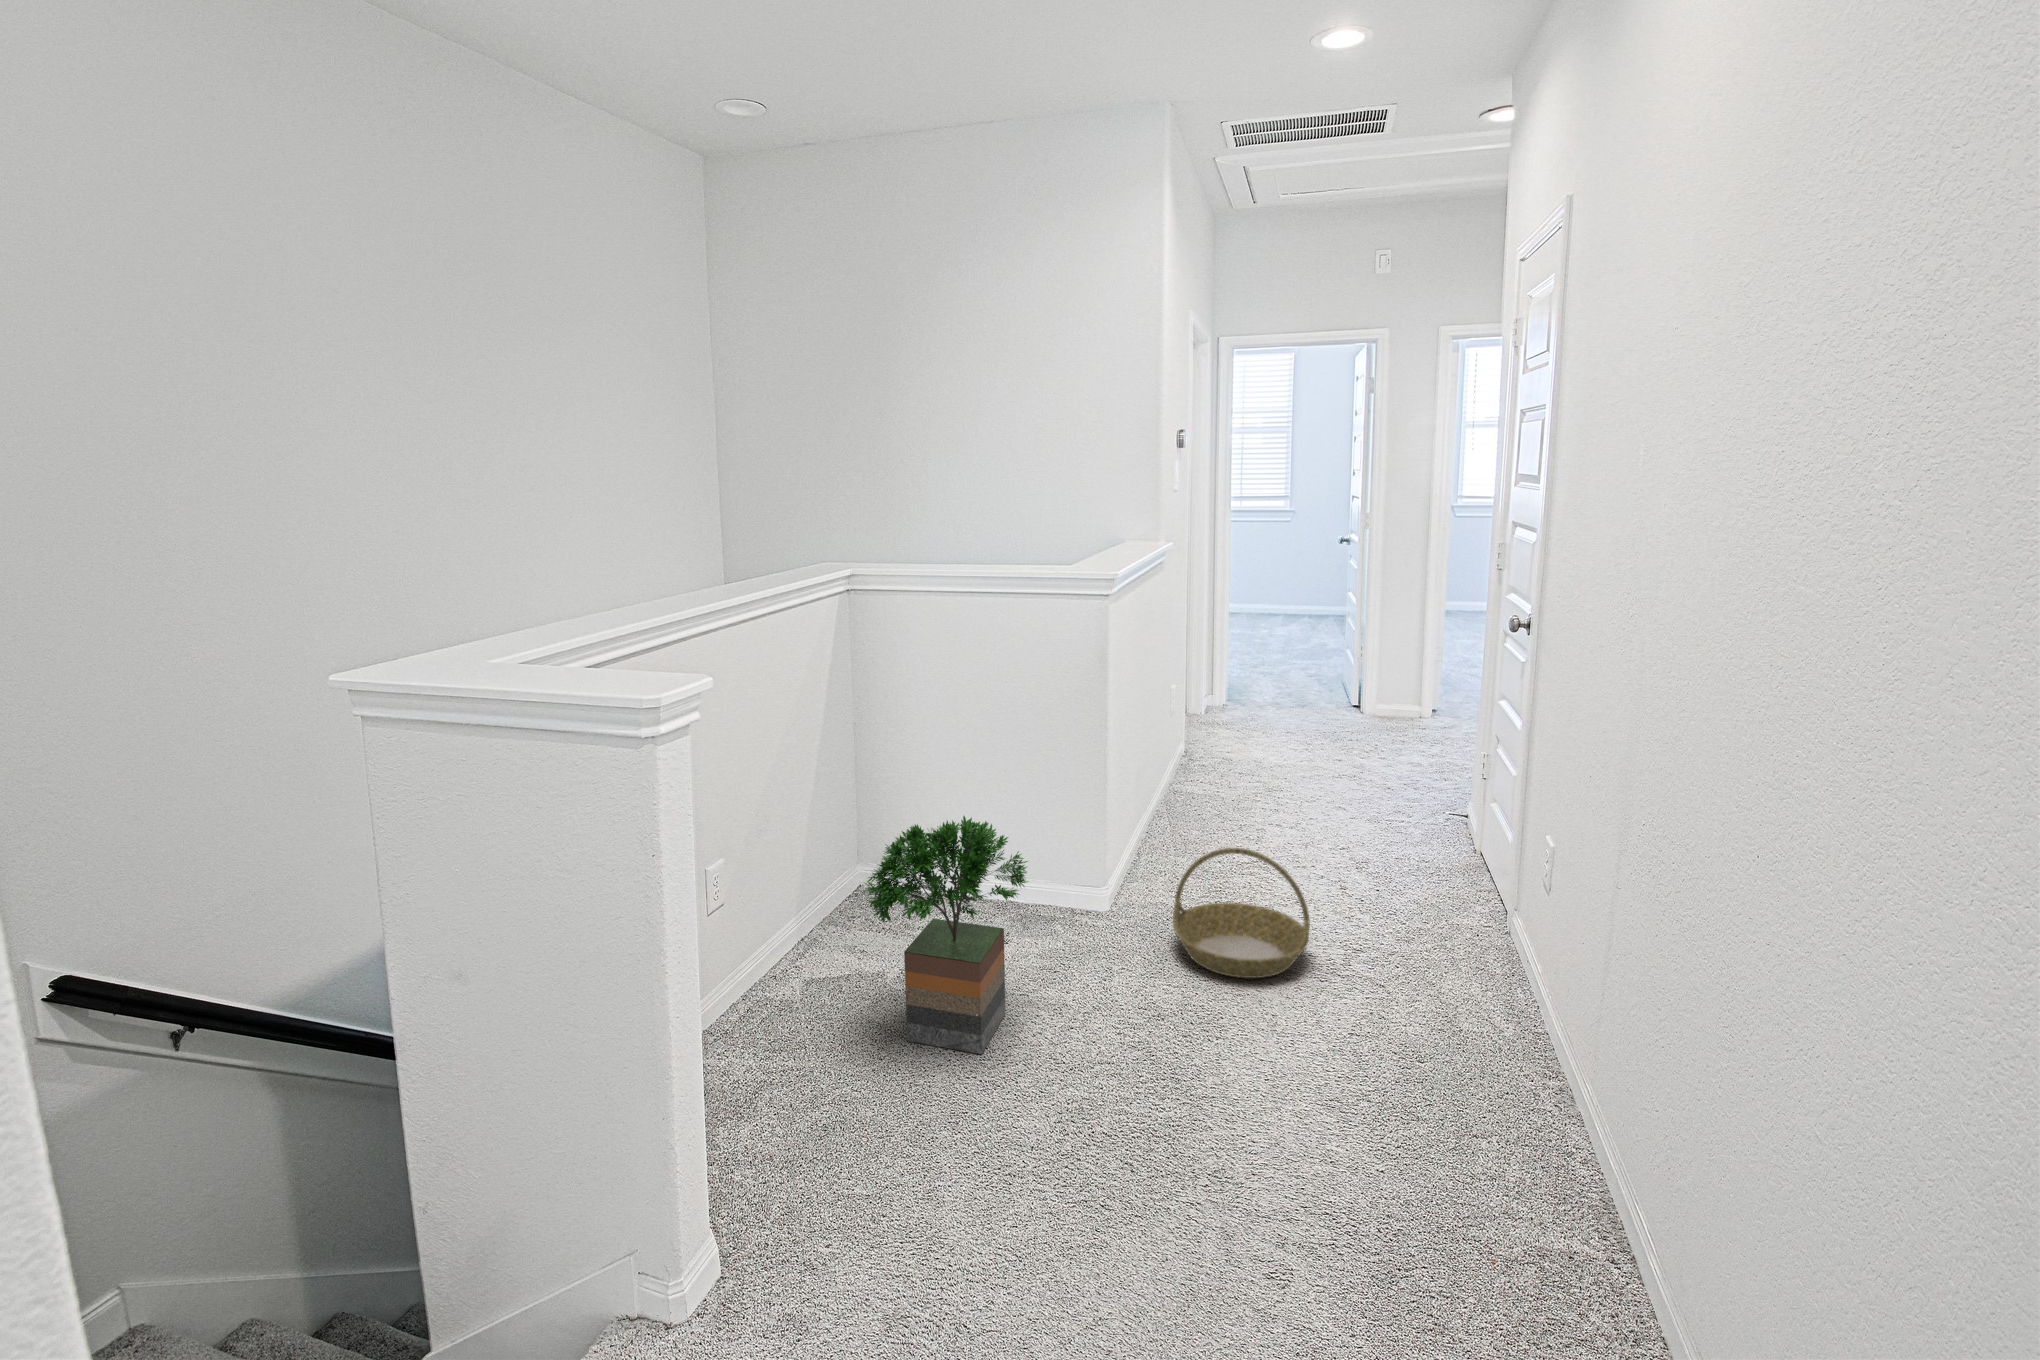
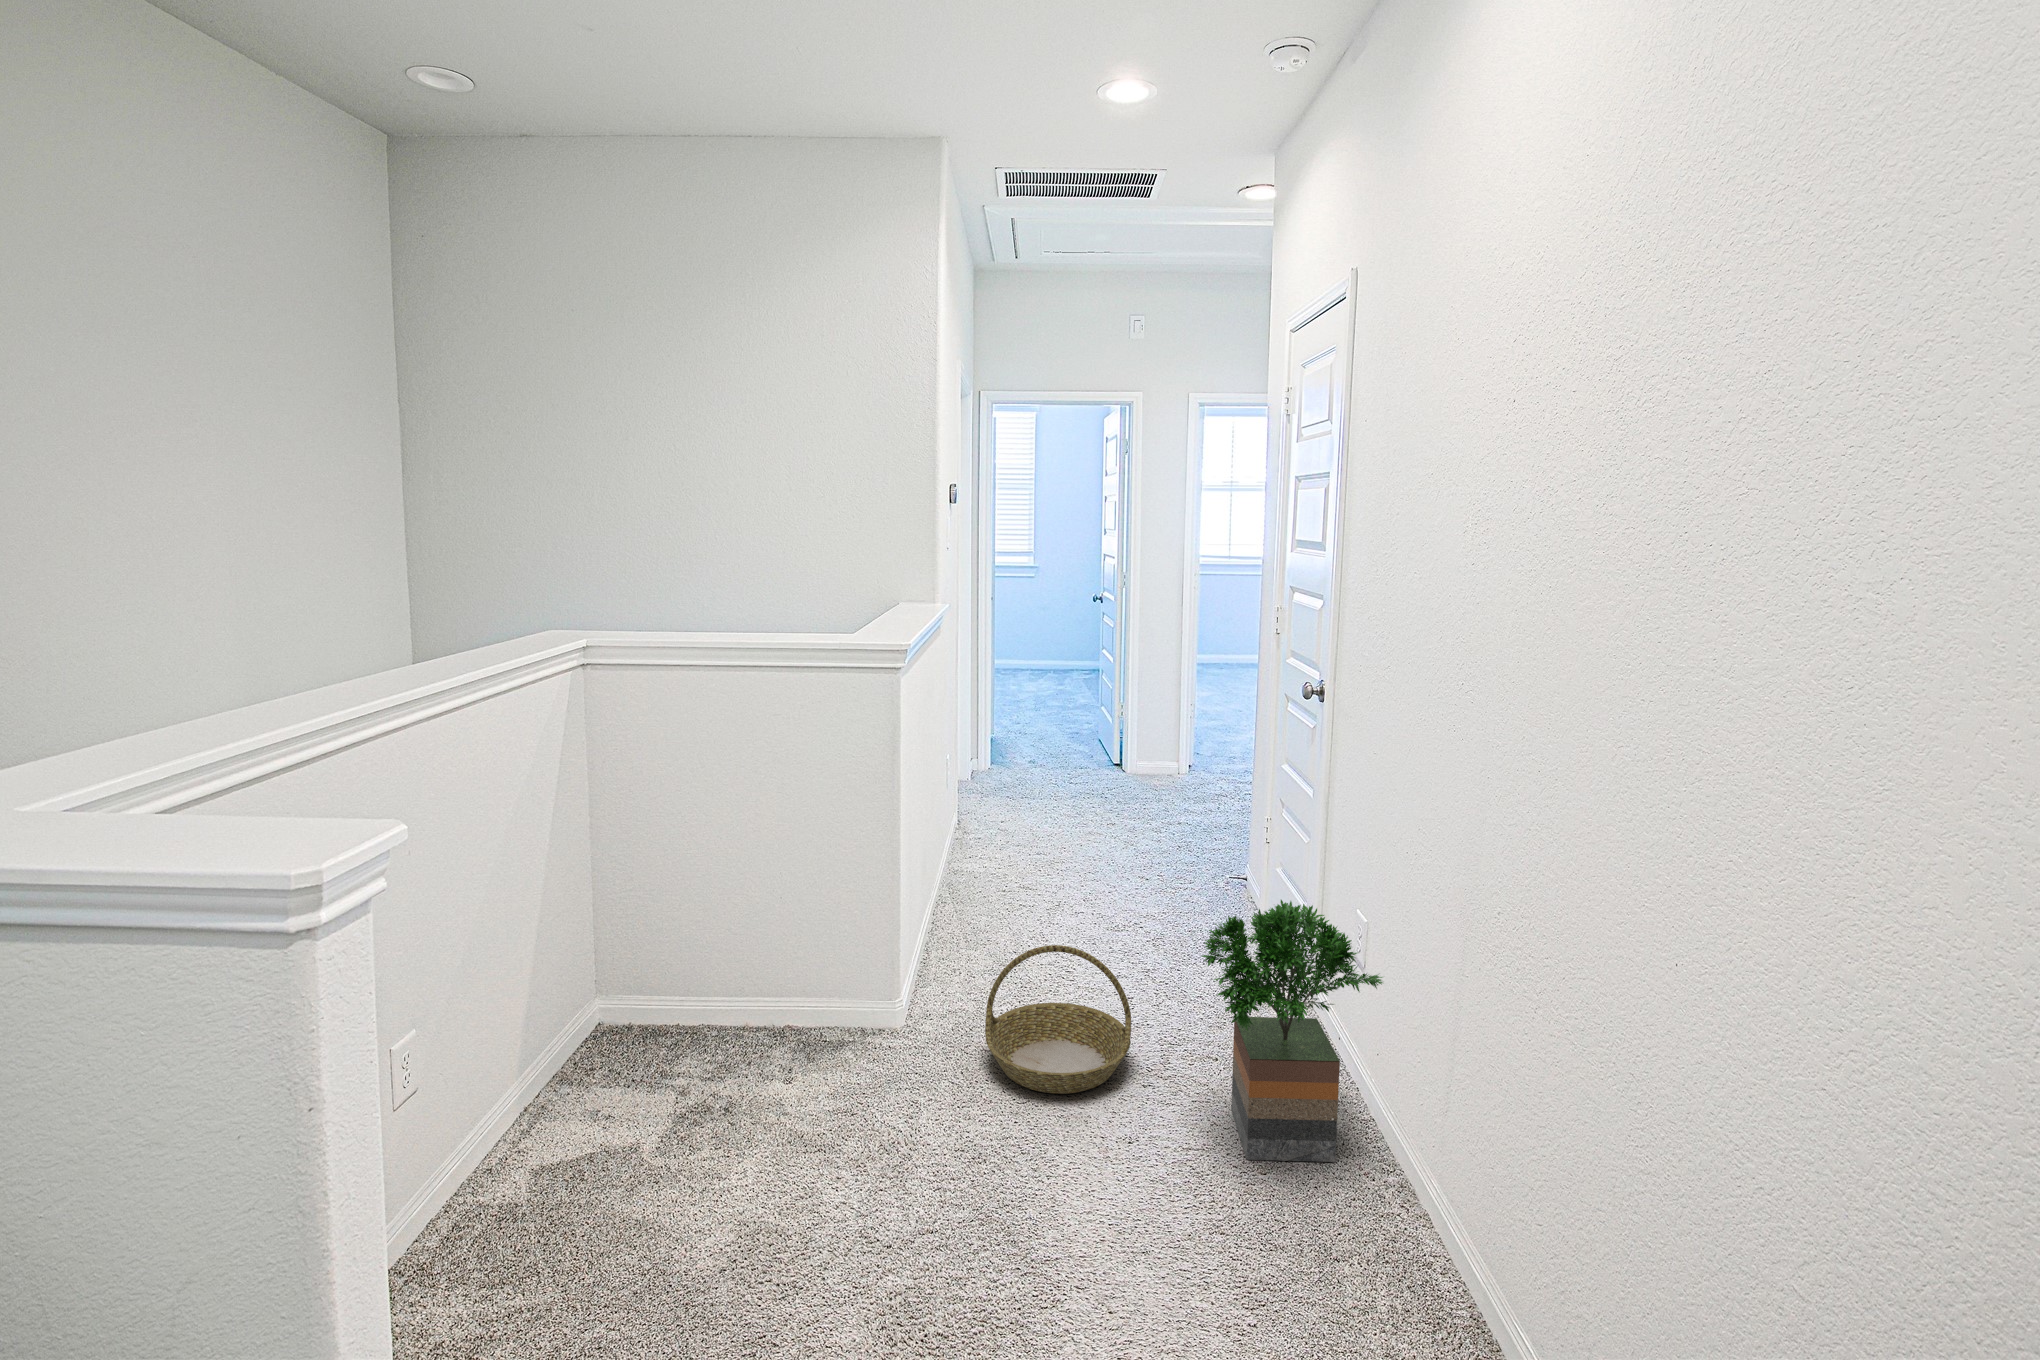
potted tree: present [864,816,1028,1054] -> present [1202,900,1383,1162]

